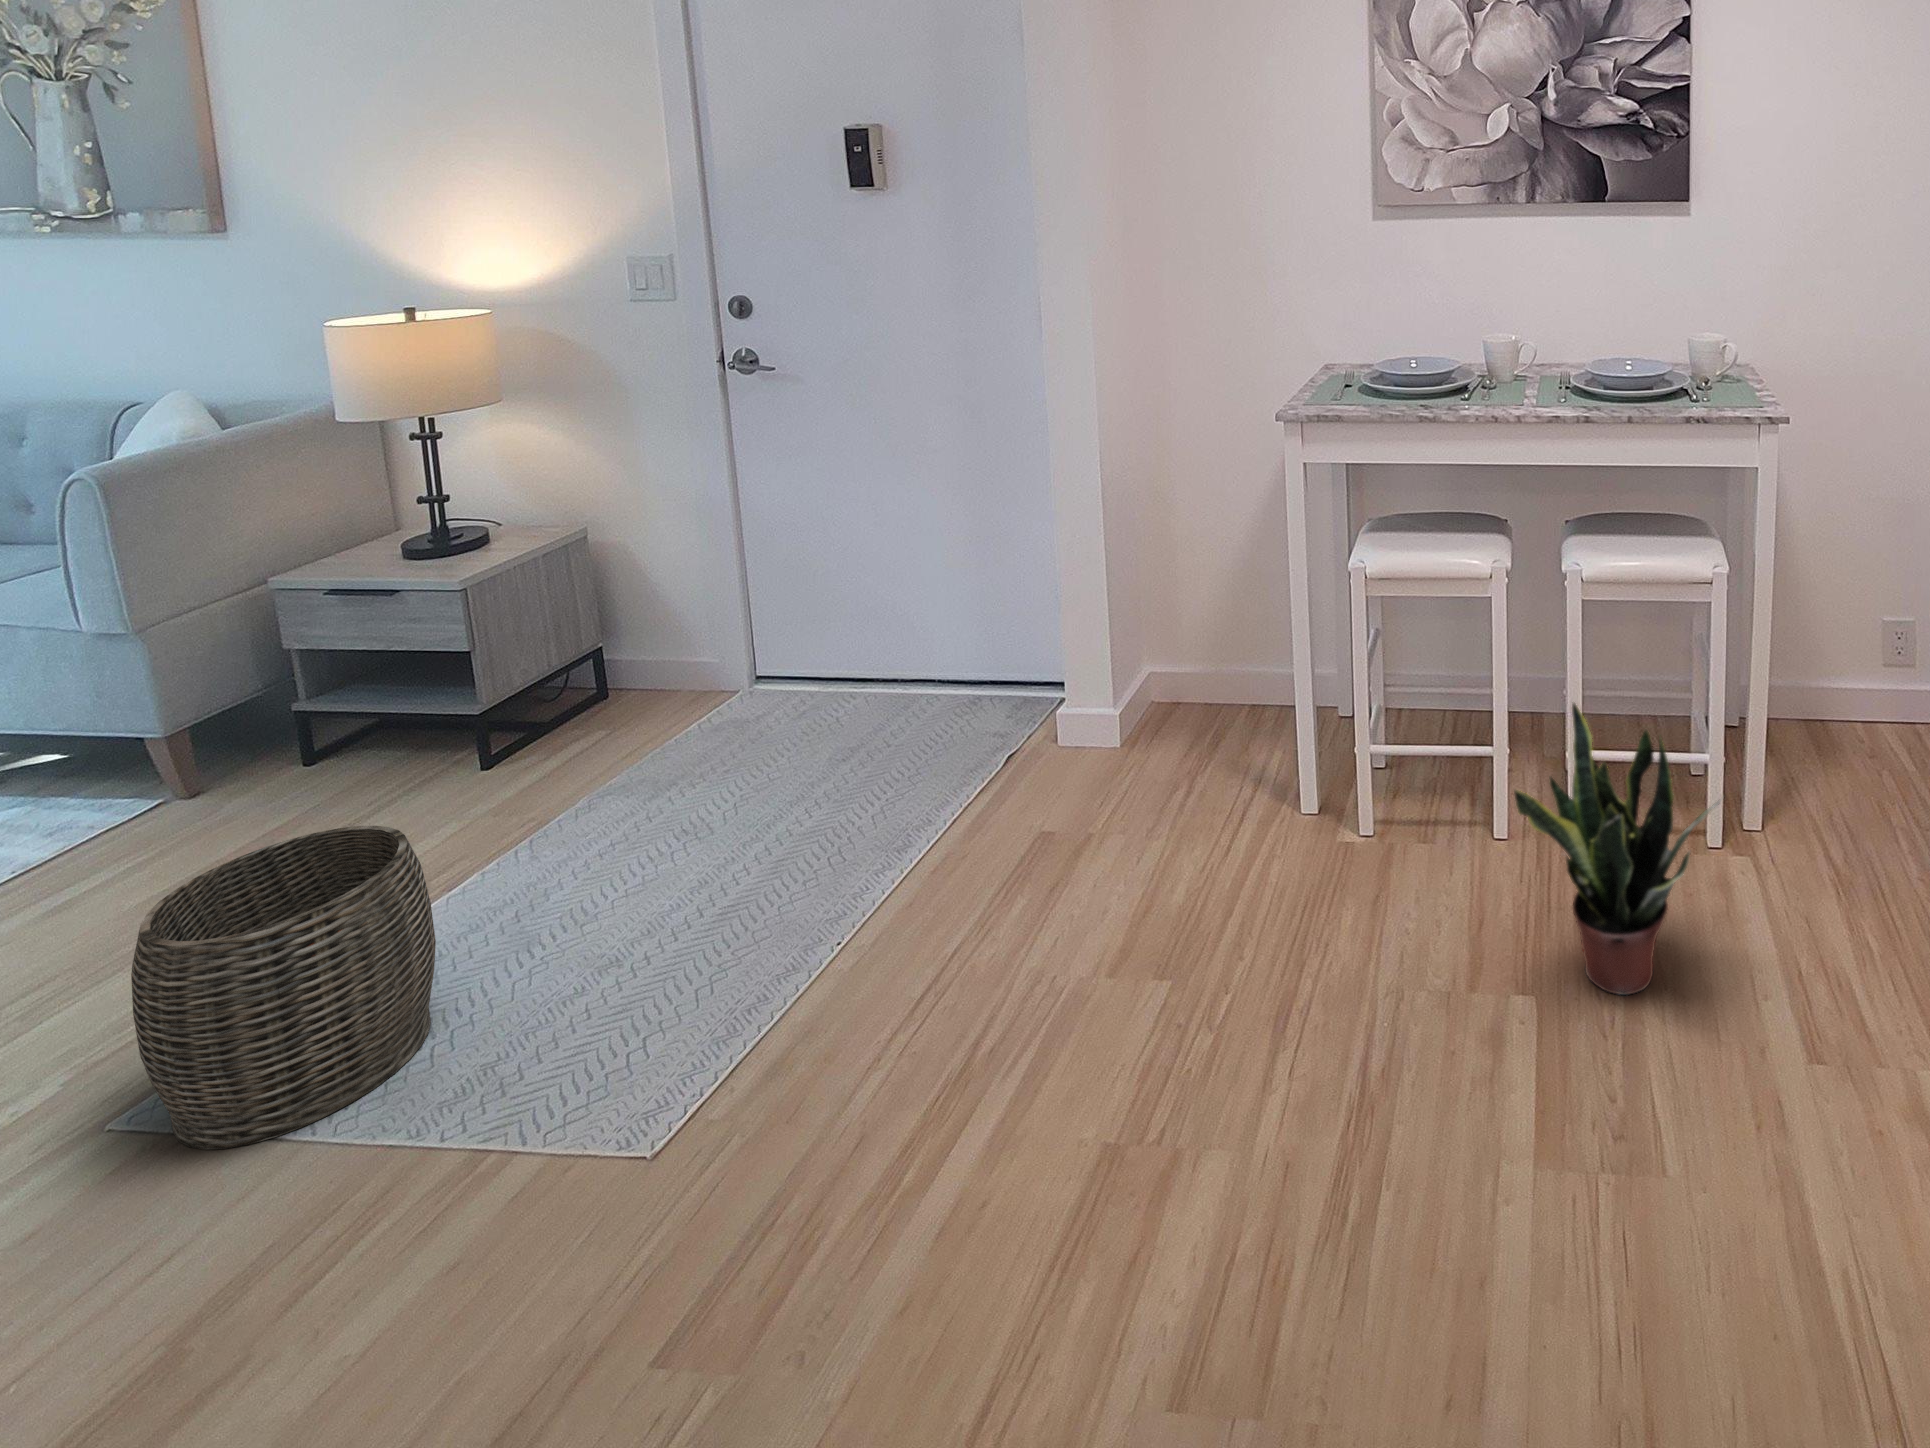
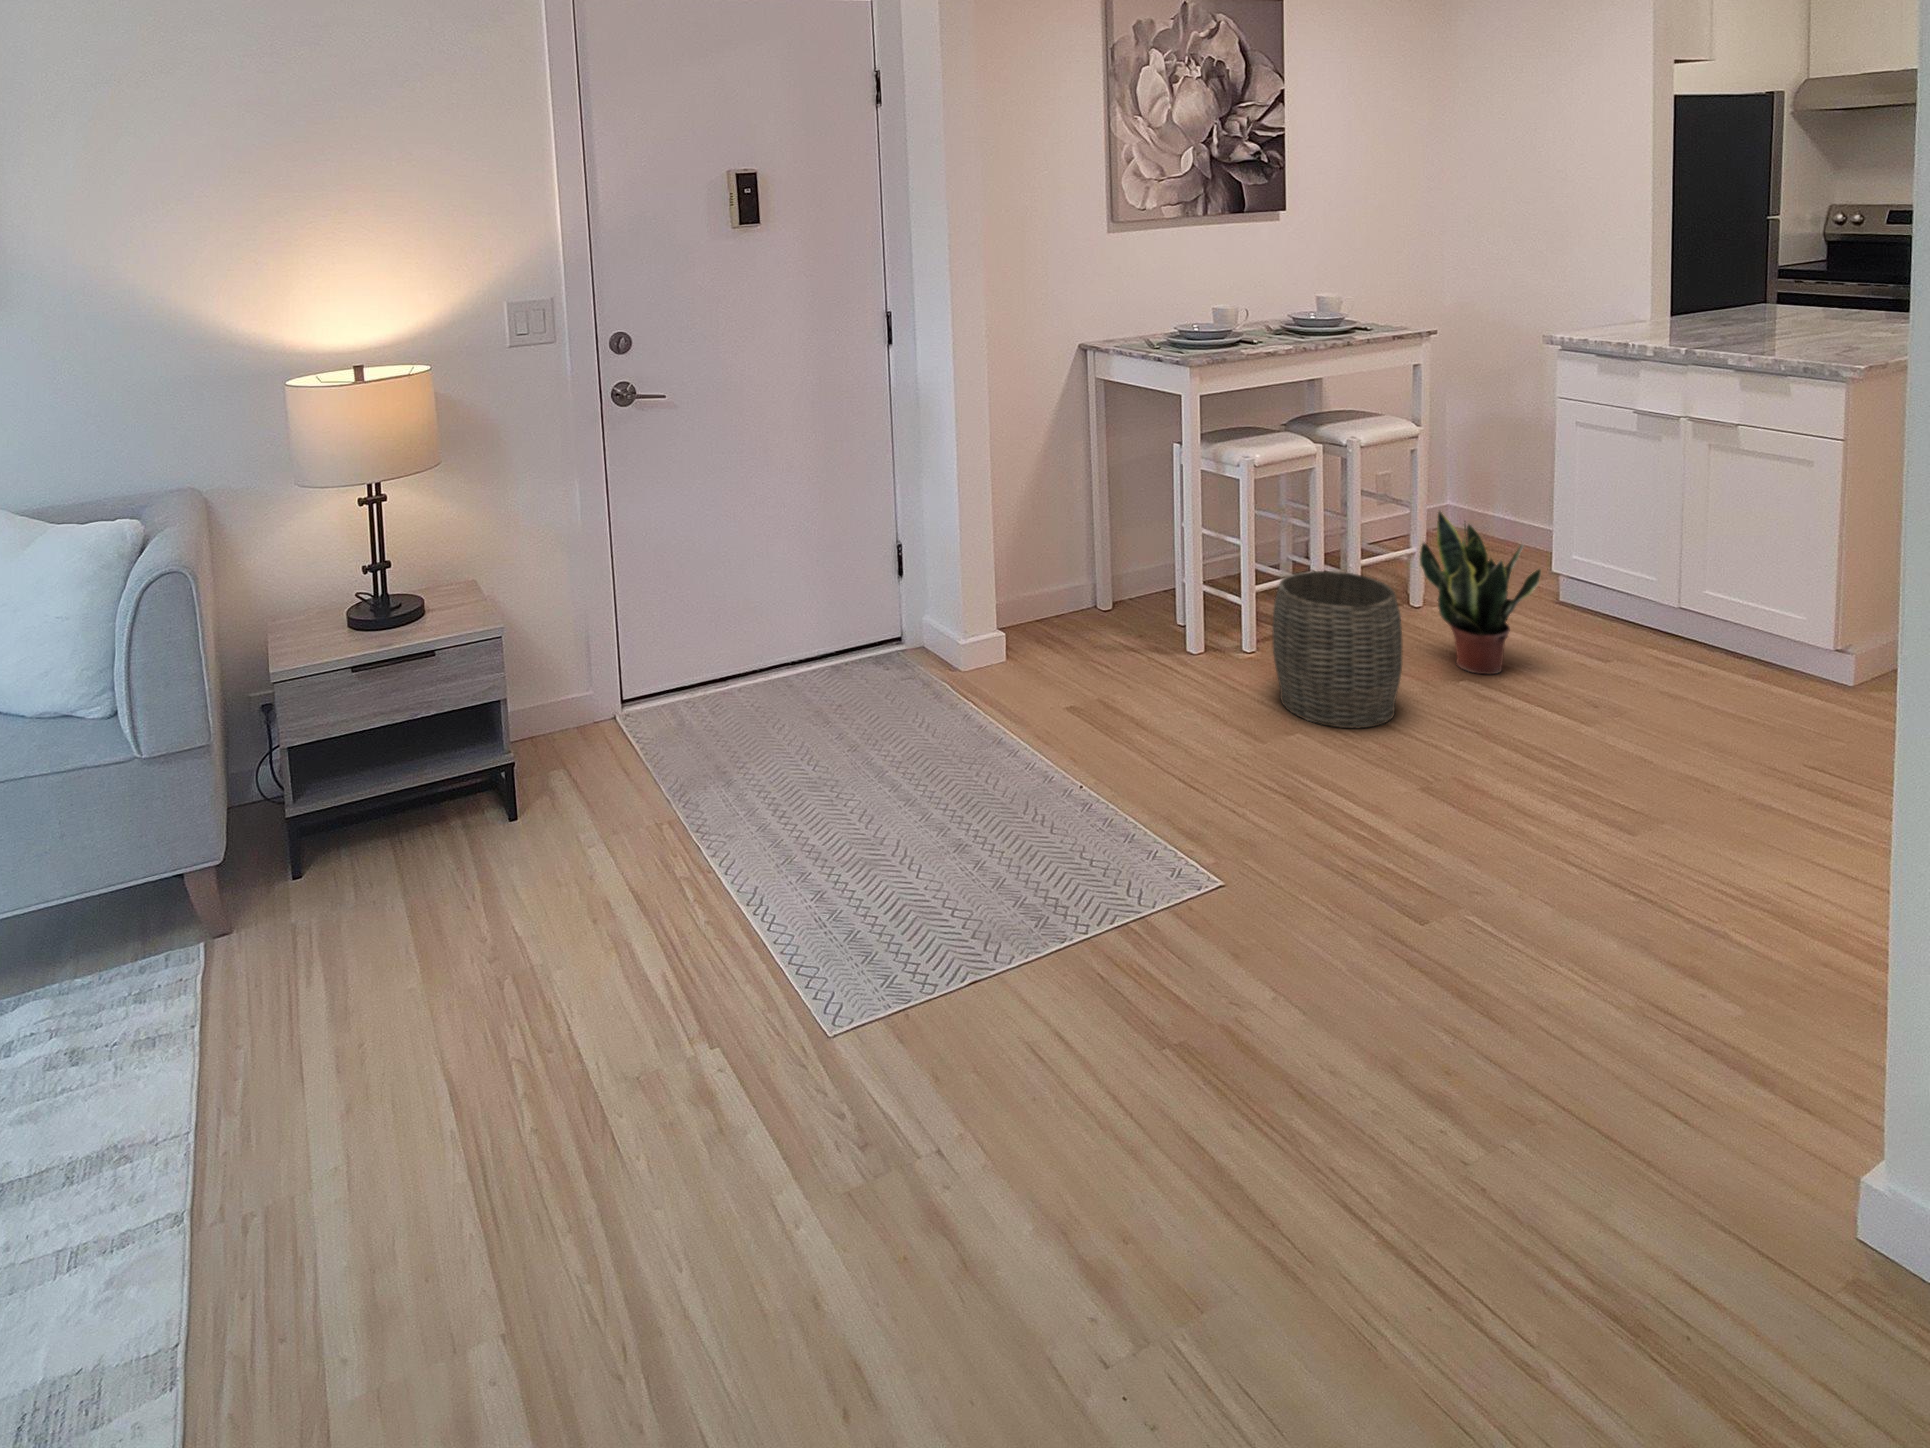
woven basket: present [131,826,436,1149] -> present [1272,571,1402,728]

